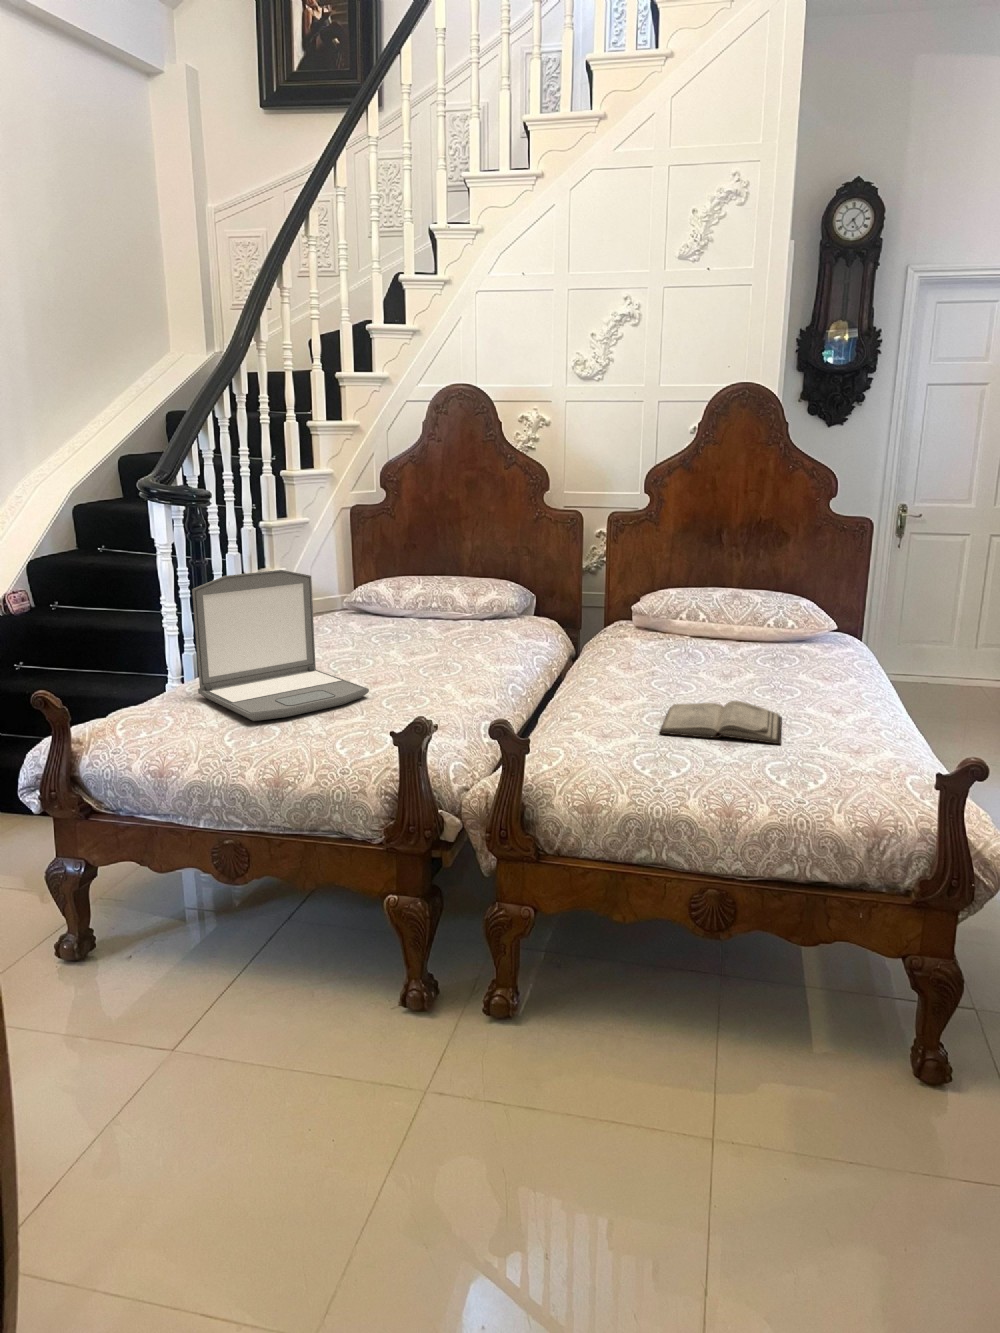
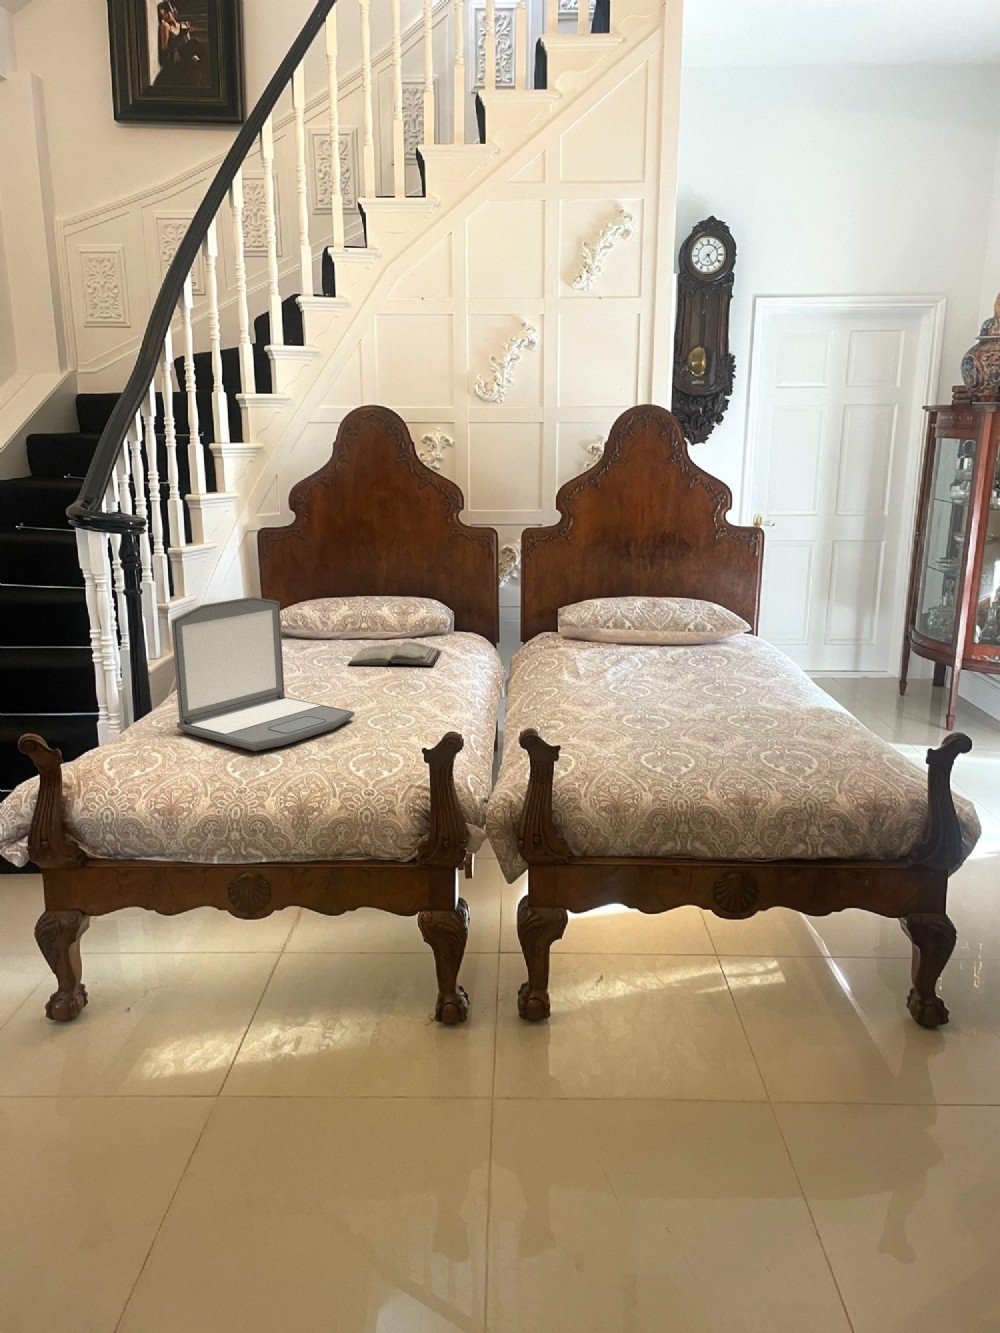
diary: present [659,701,782,744] -> present [348,642,441,666]

